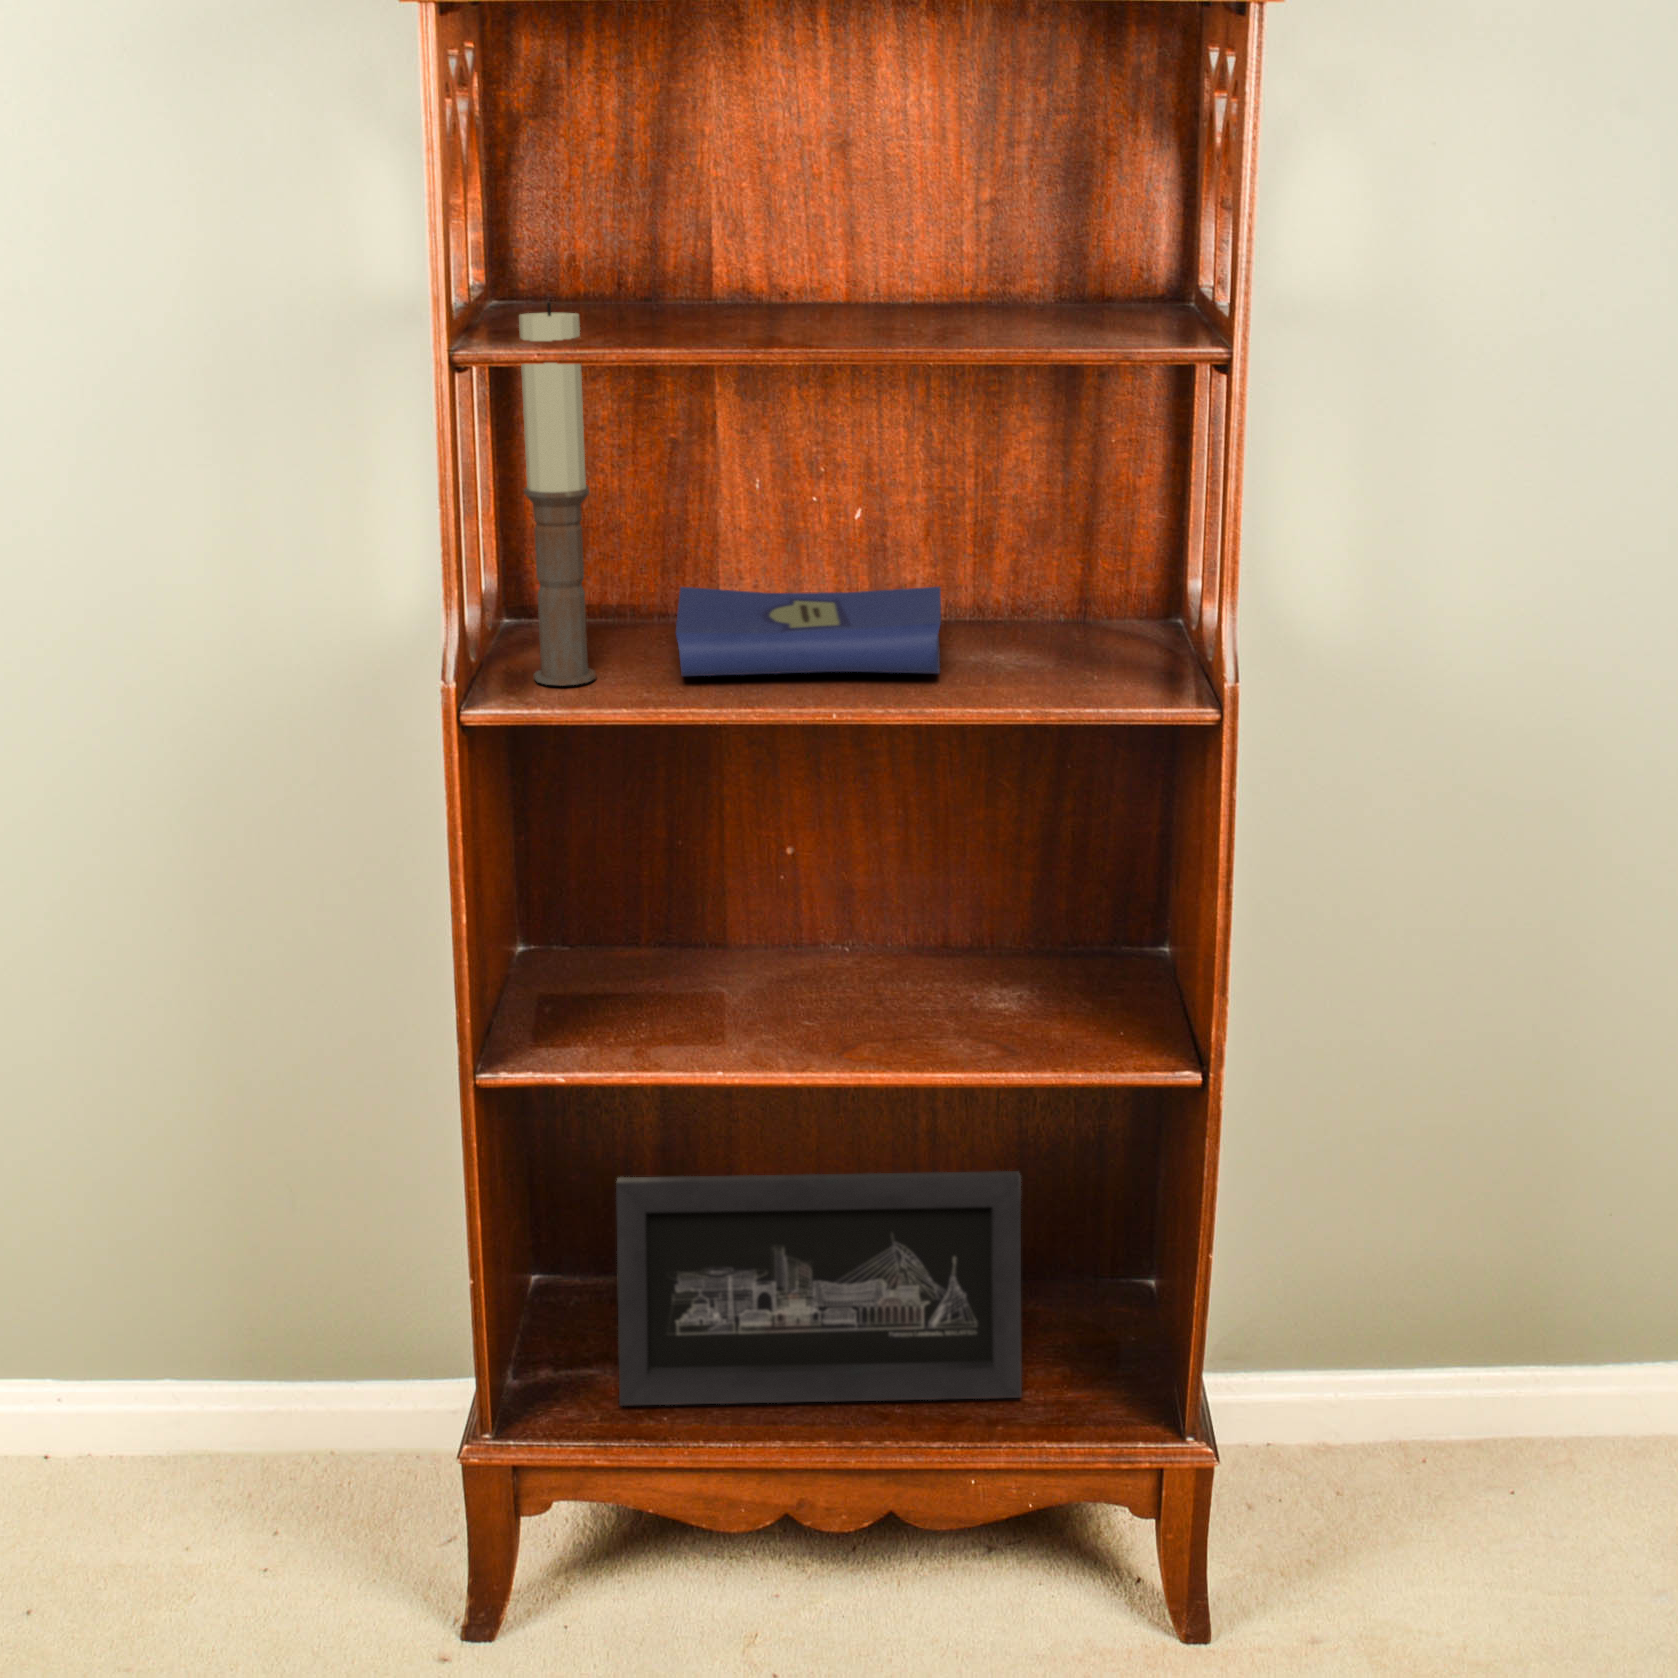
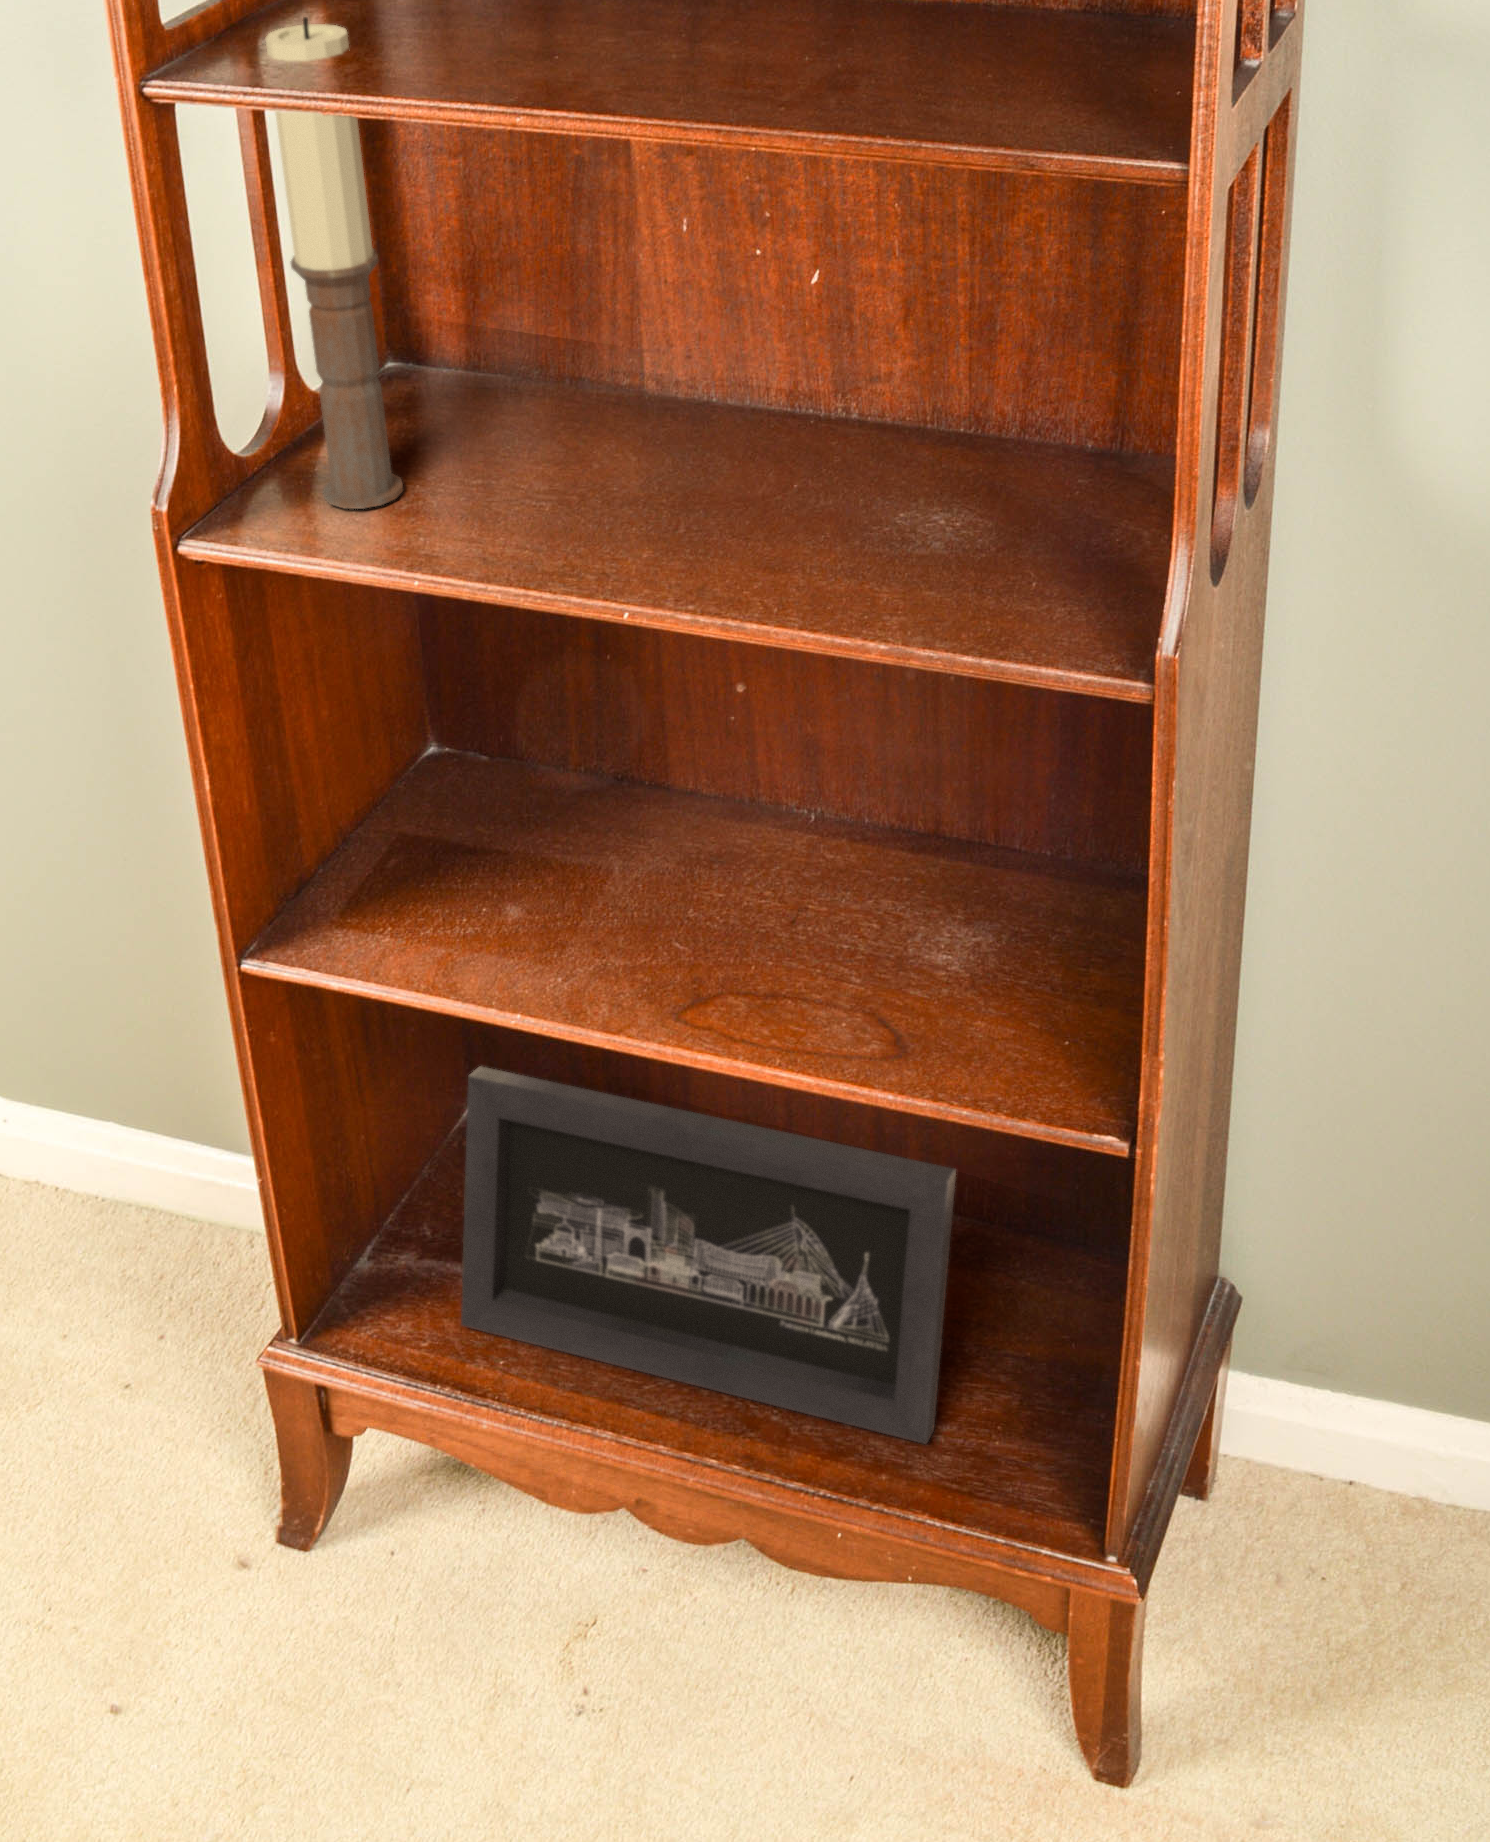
hardcover book: present [676,586,941,676] -> none [472,363,897,558]

